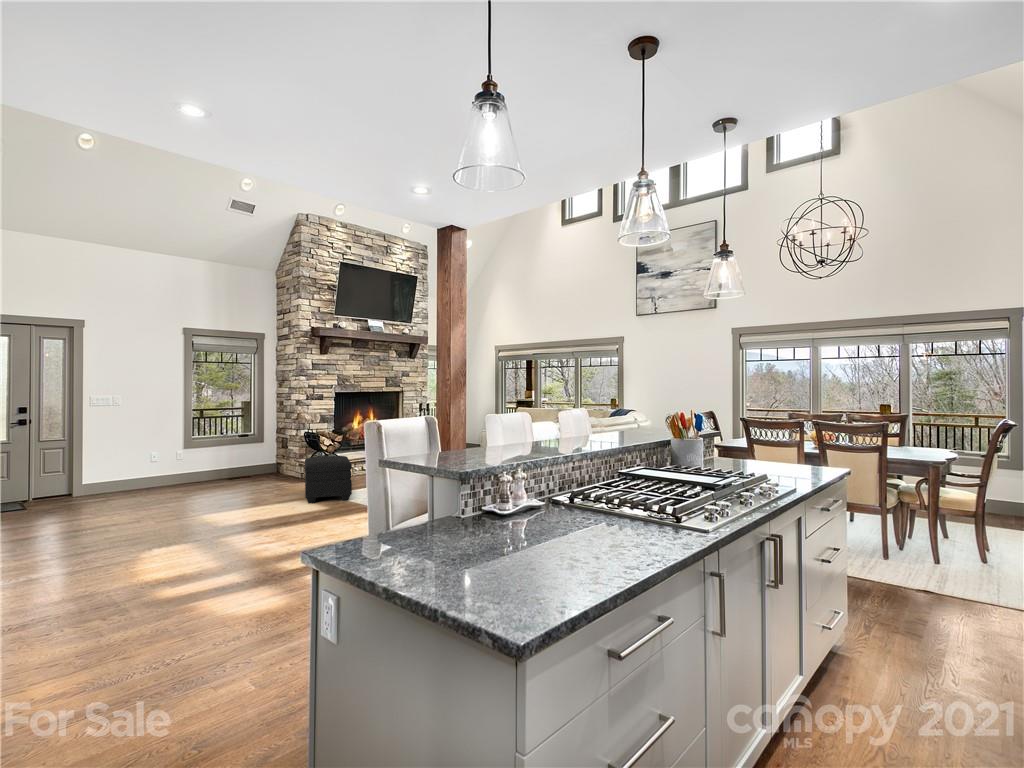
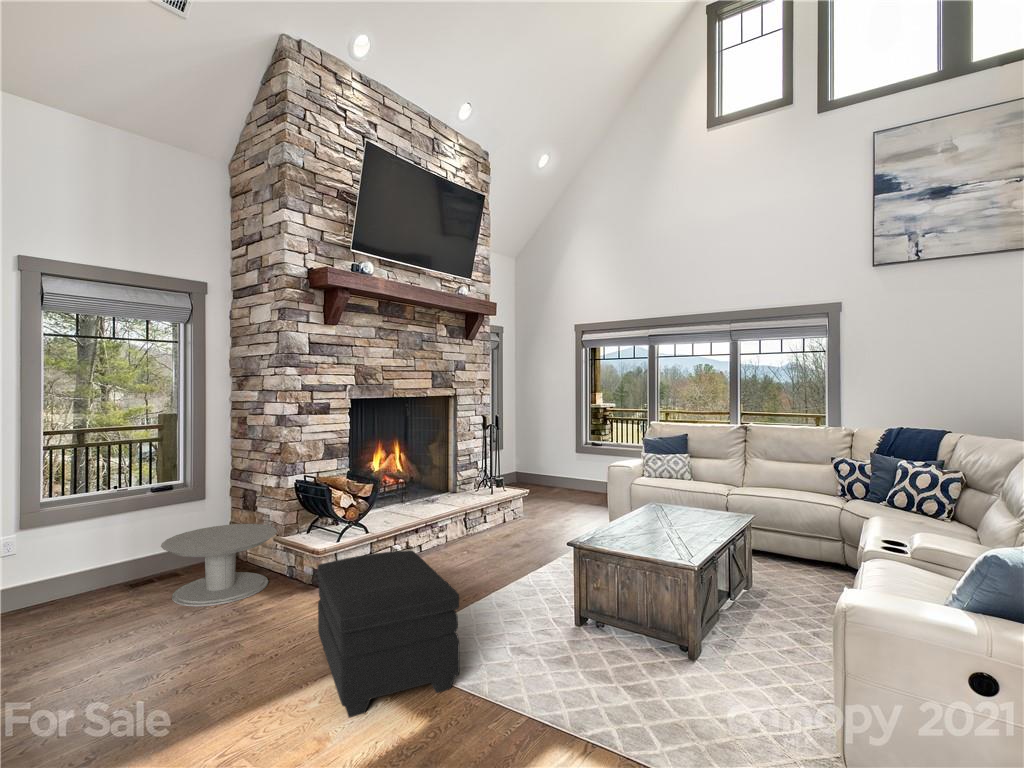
side table: none [243,453,295,484] -> present [161,524,277,607]

